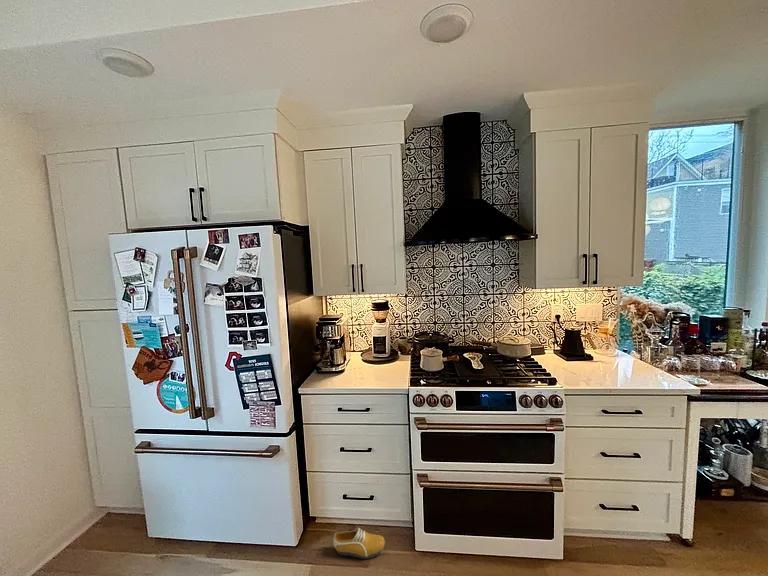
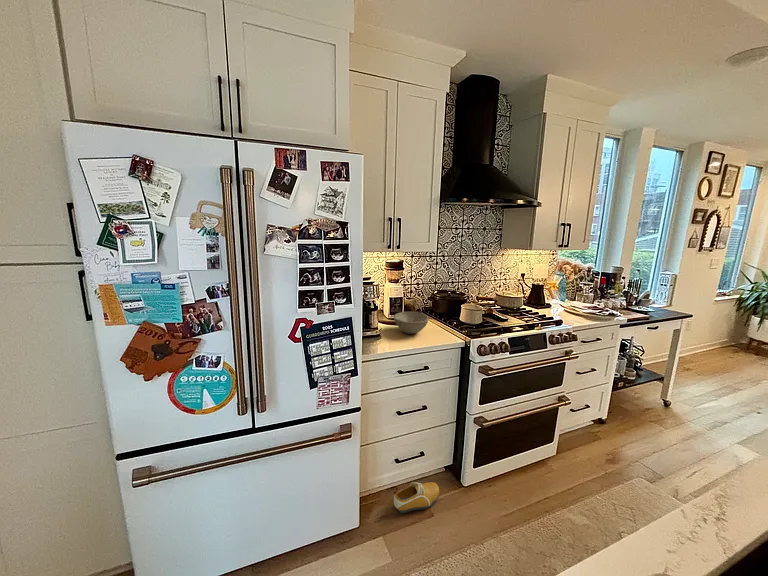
bowl: none [356,353,390,375] -> present [394,311,428,334]

